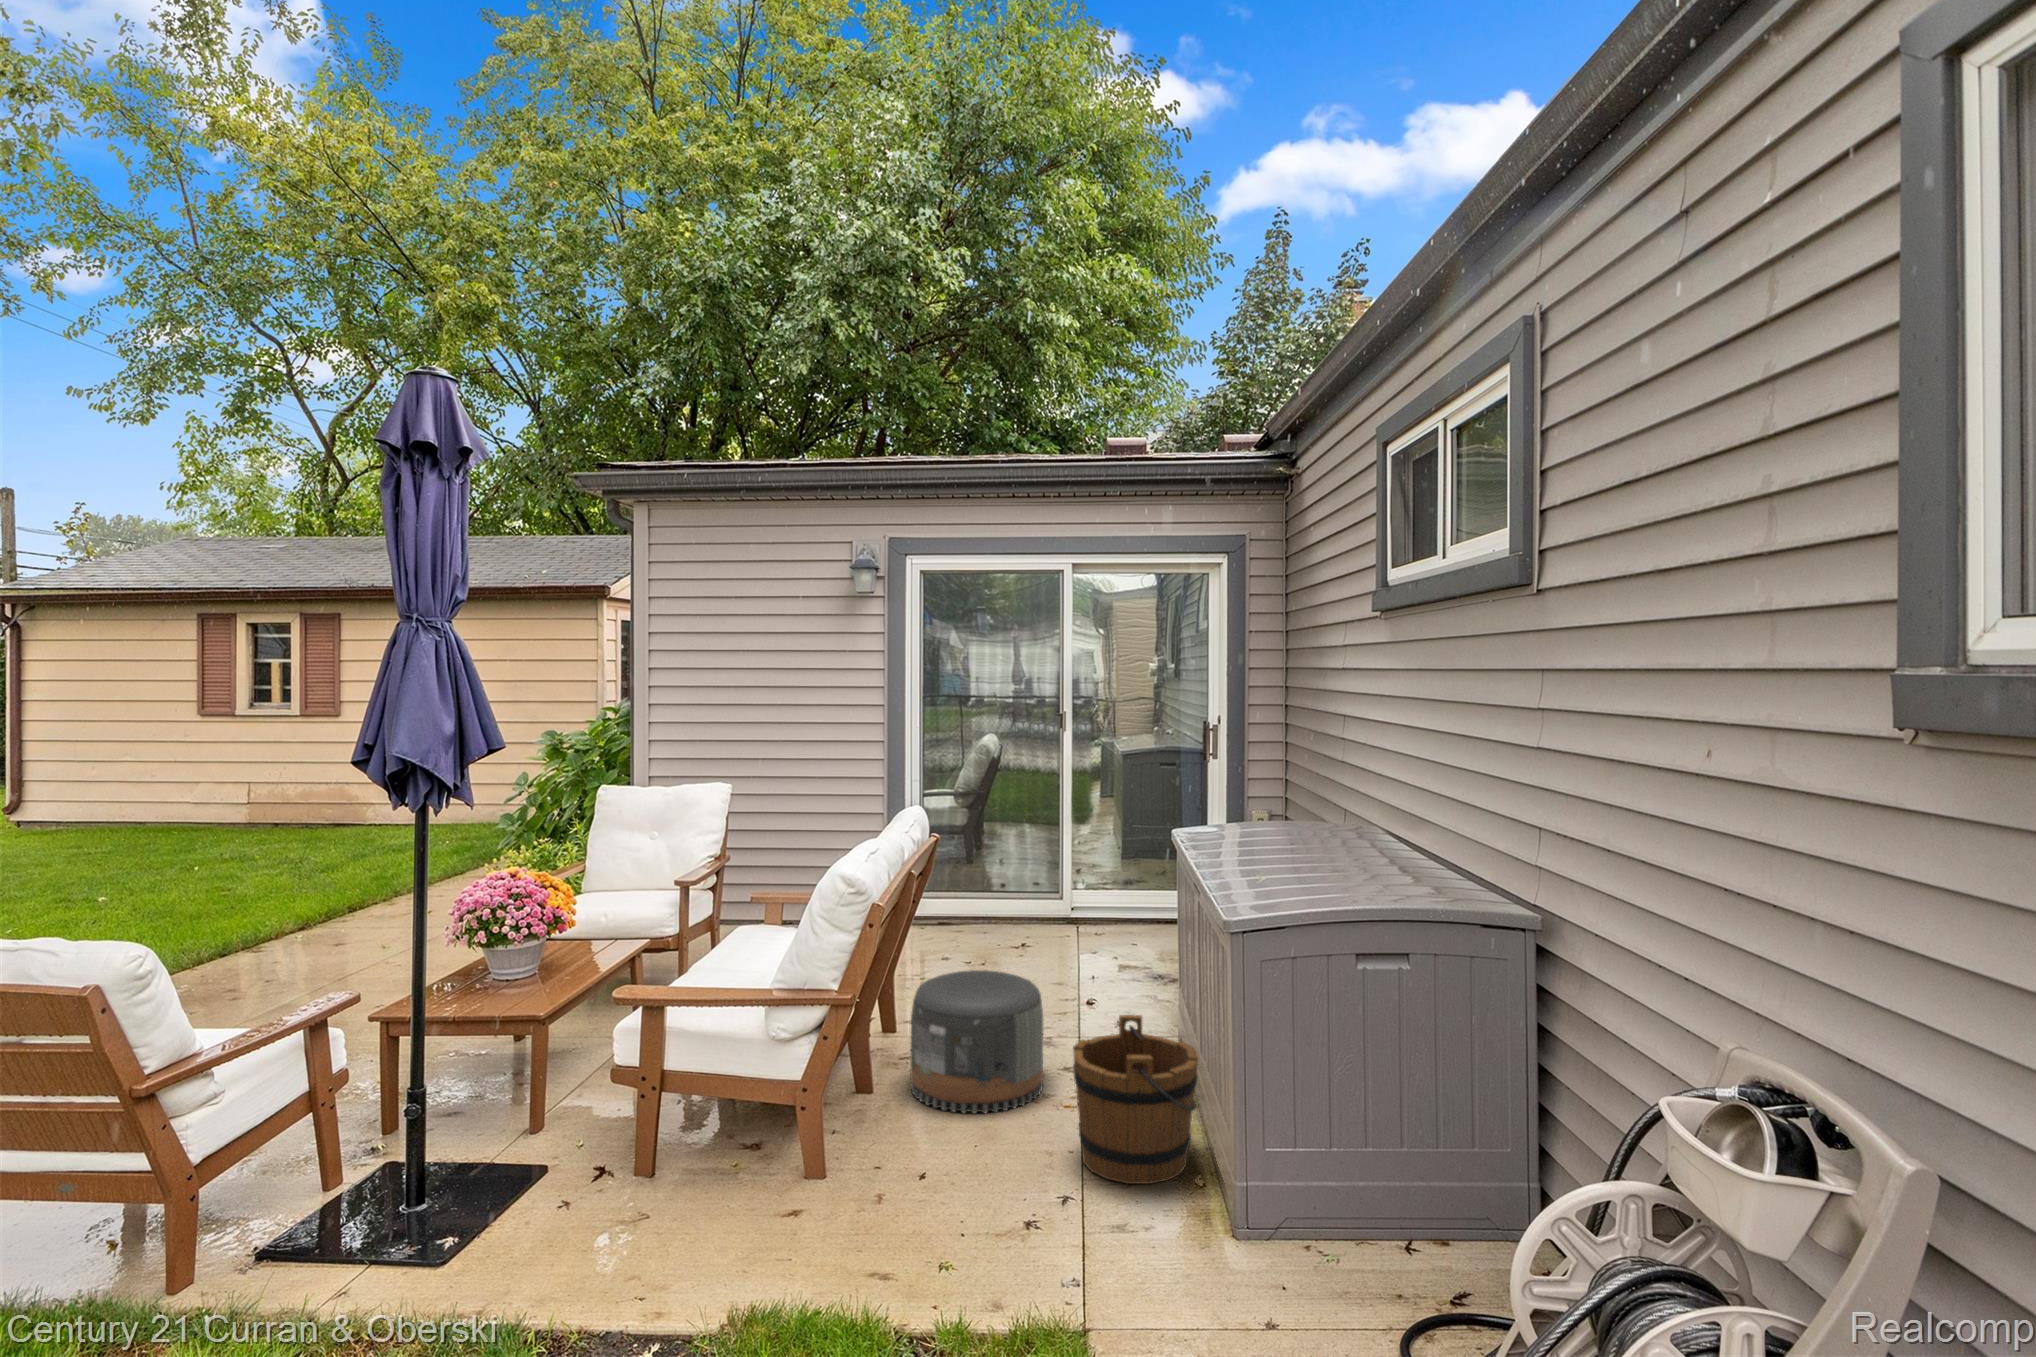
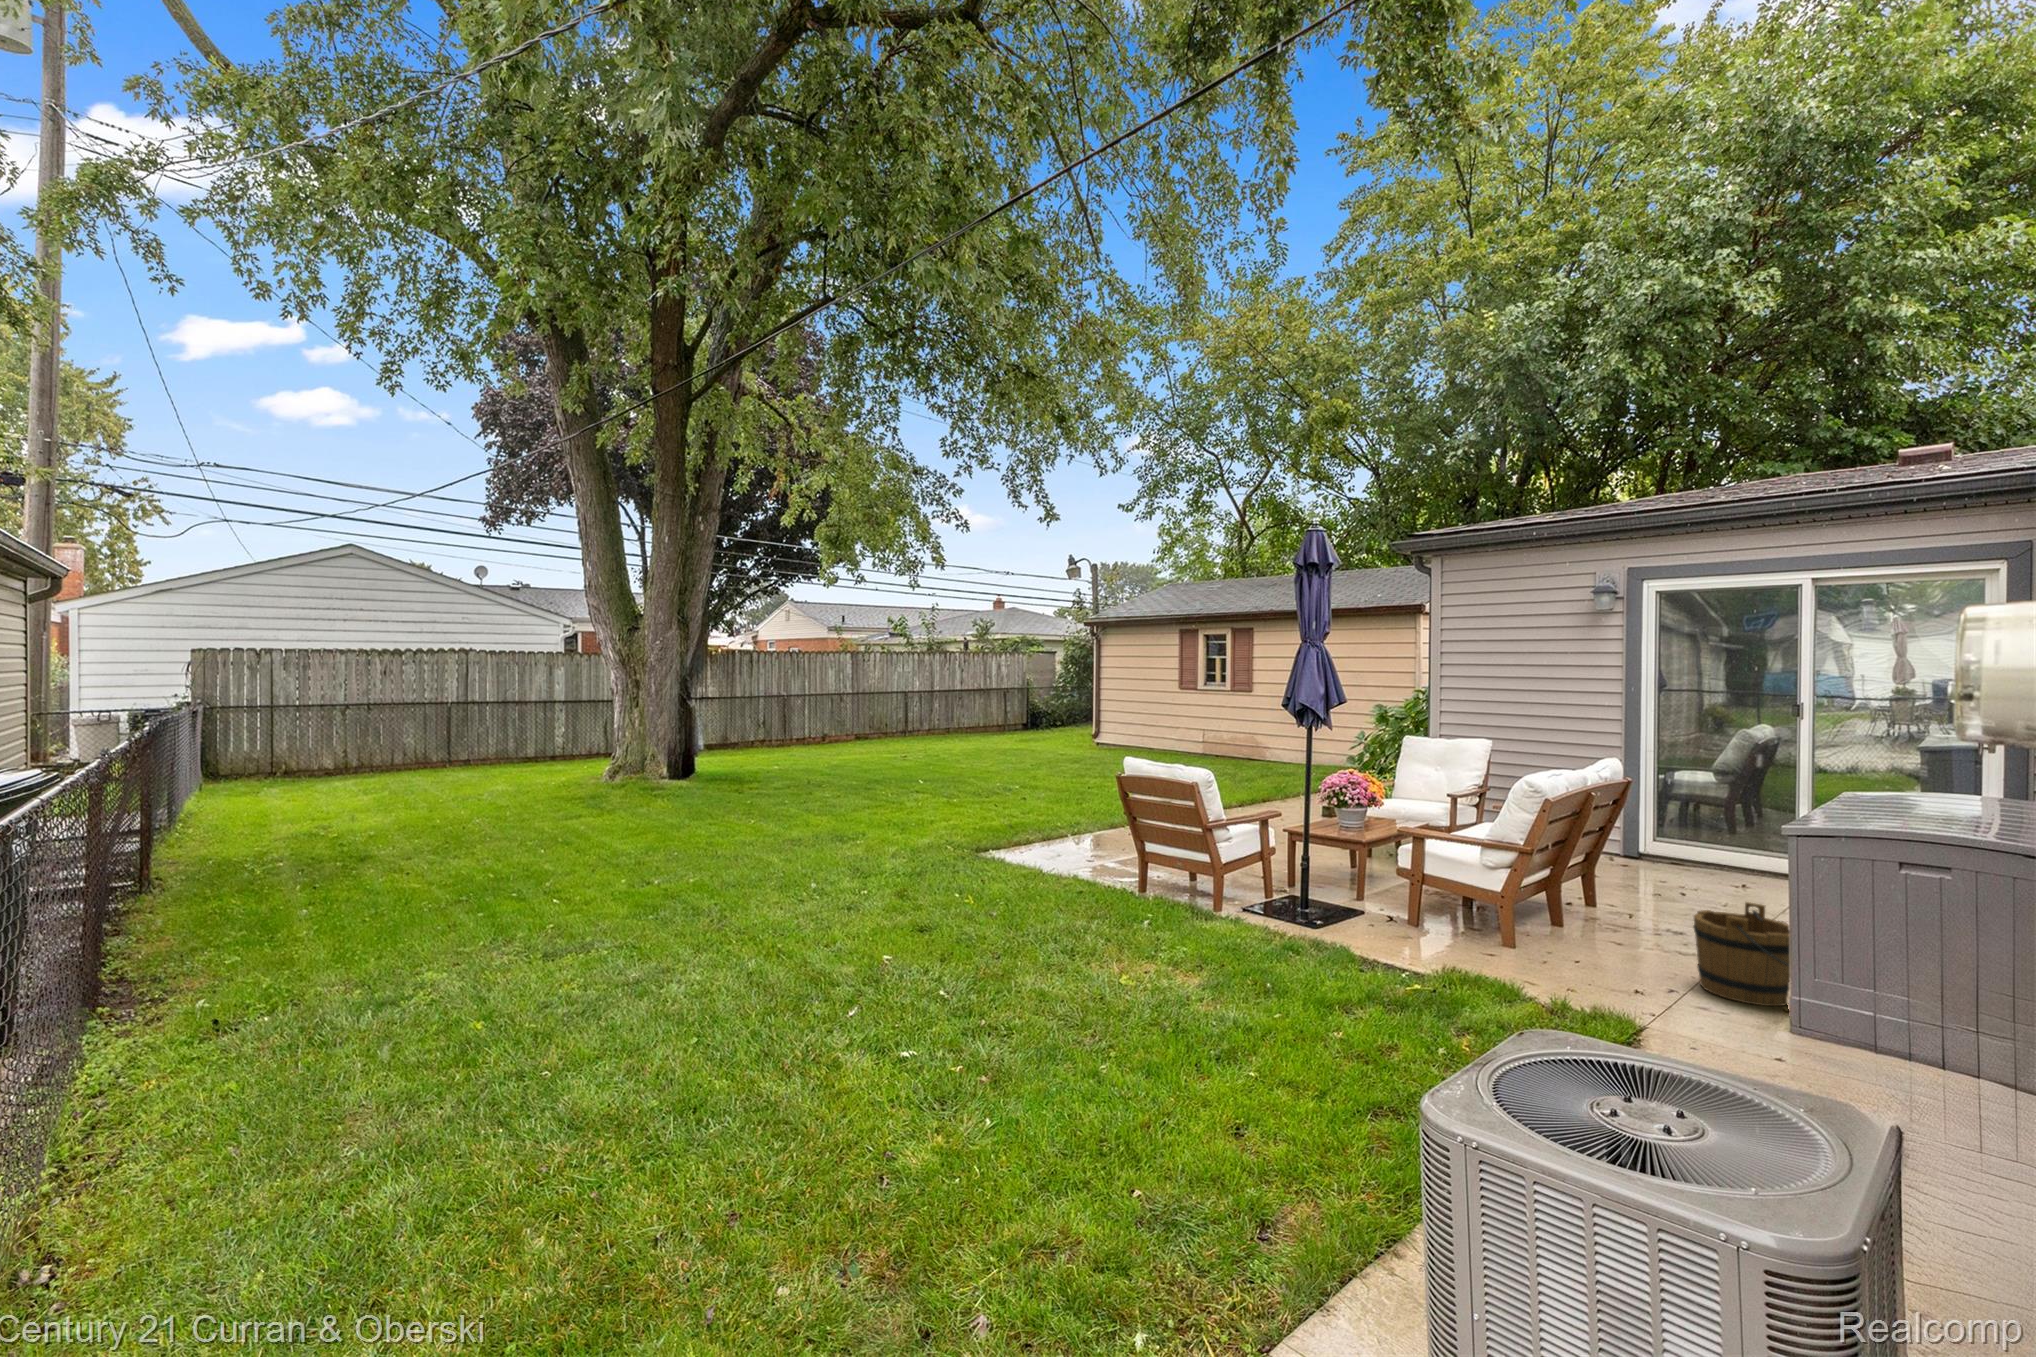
pouf: present [910,970,1043,1114] -> none [1591,866,1700,956]

